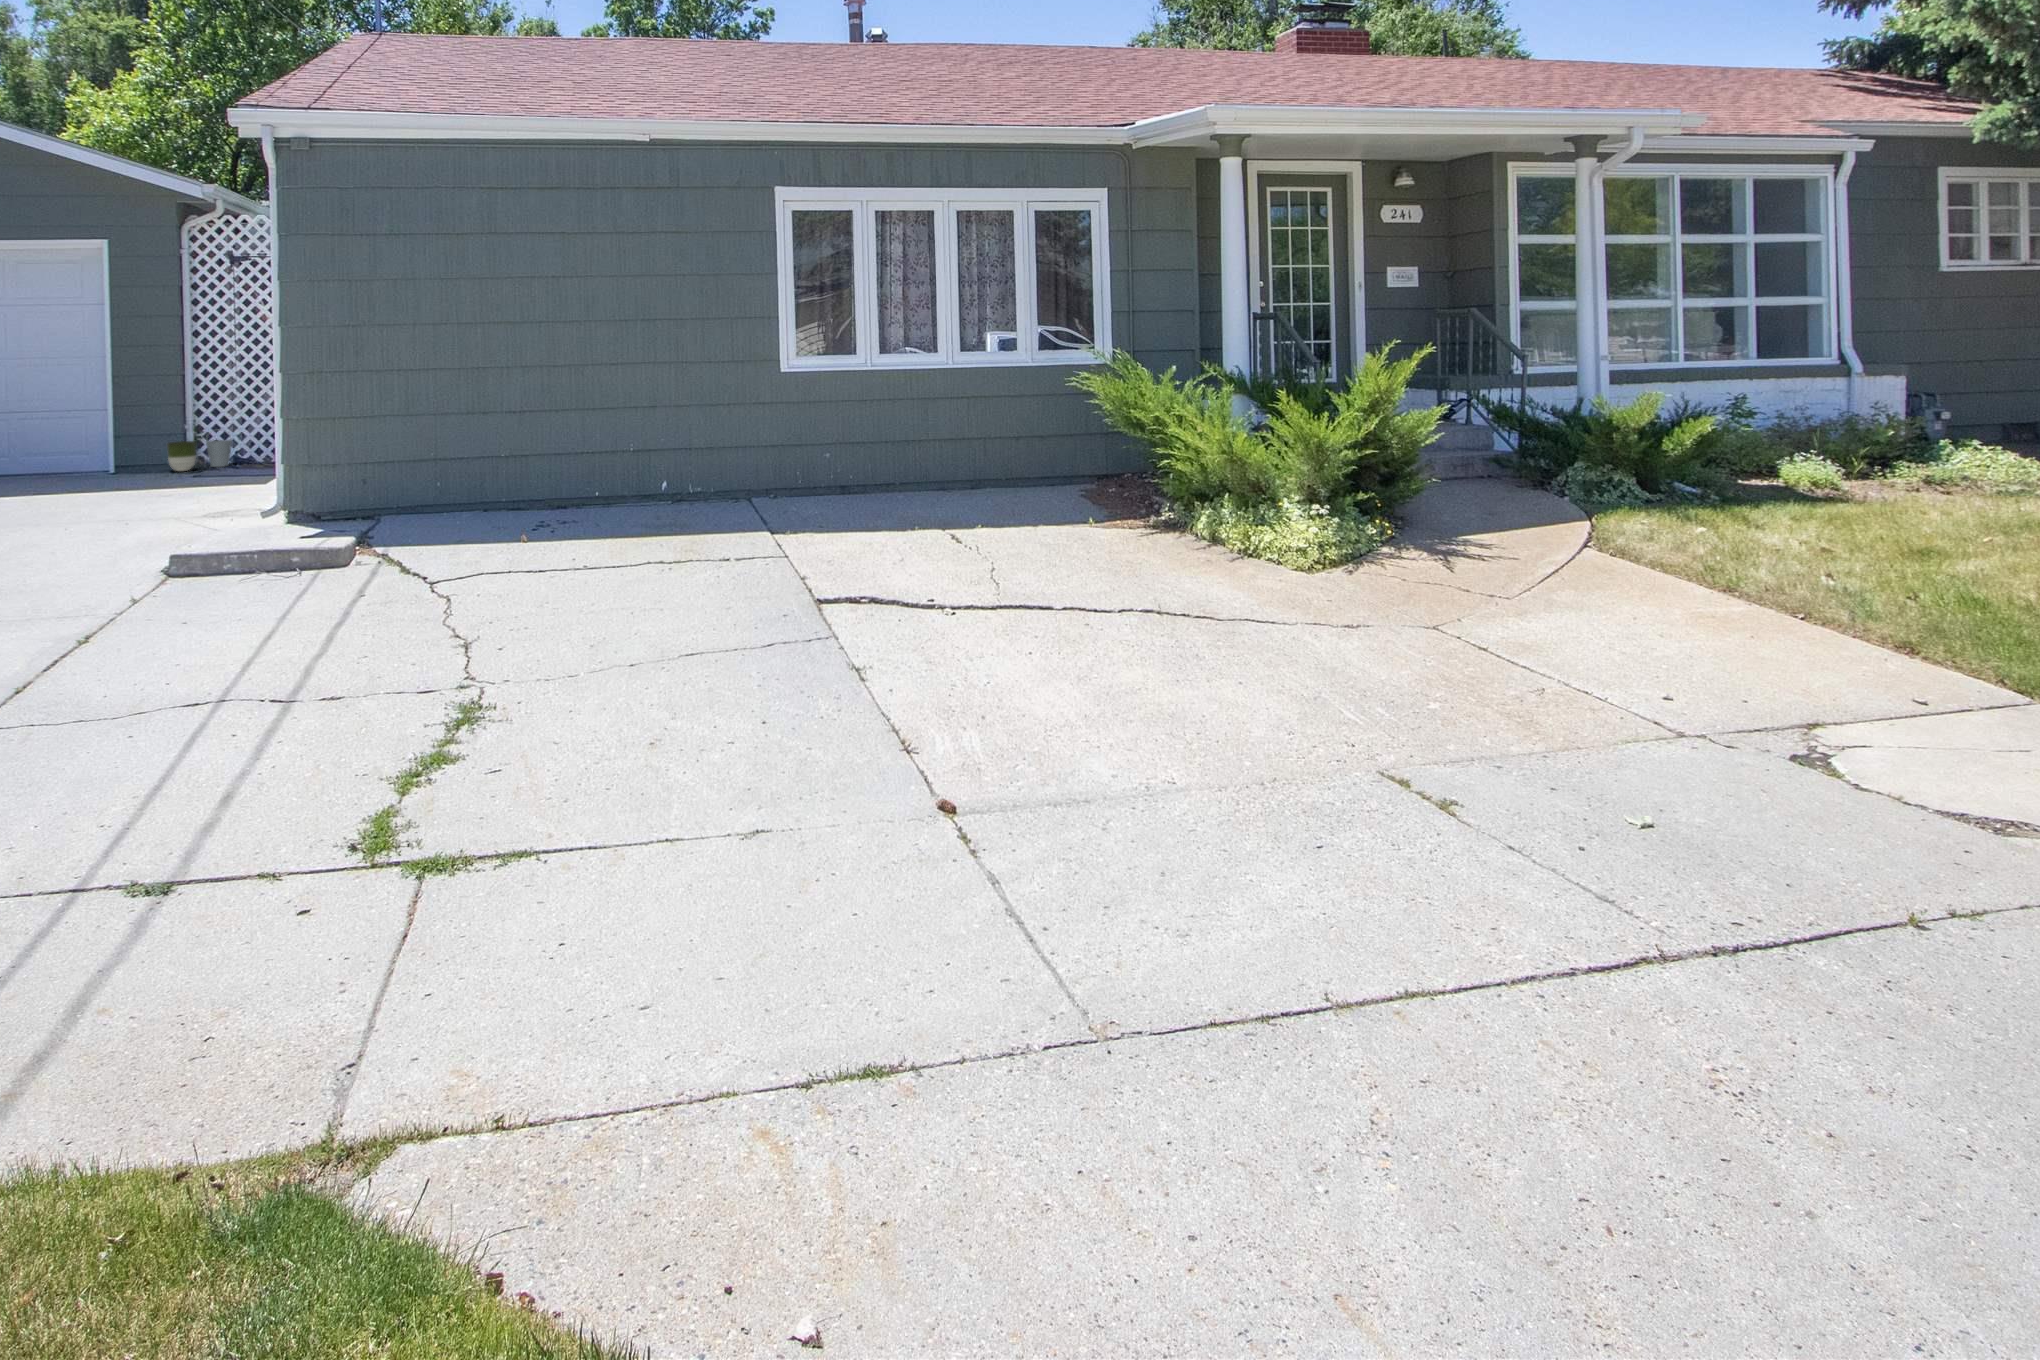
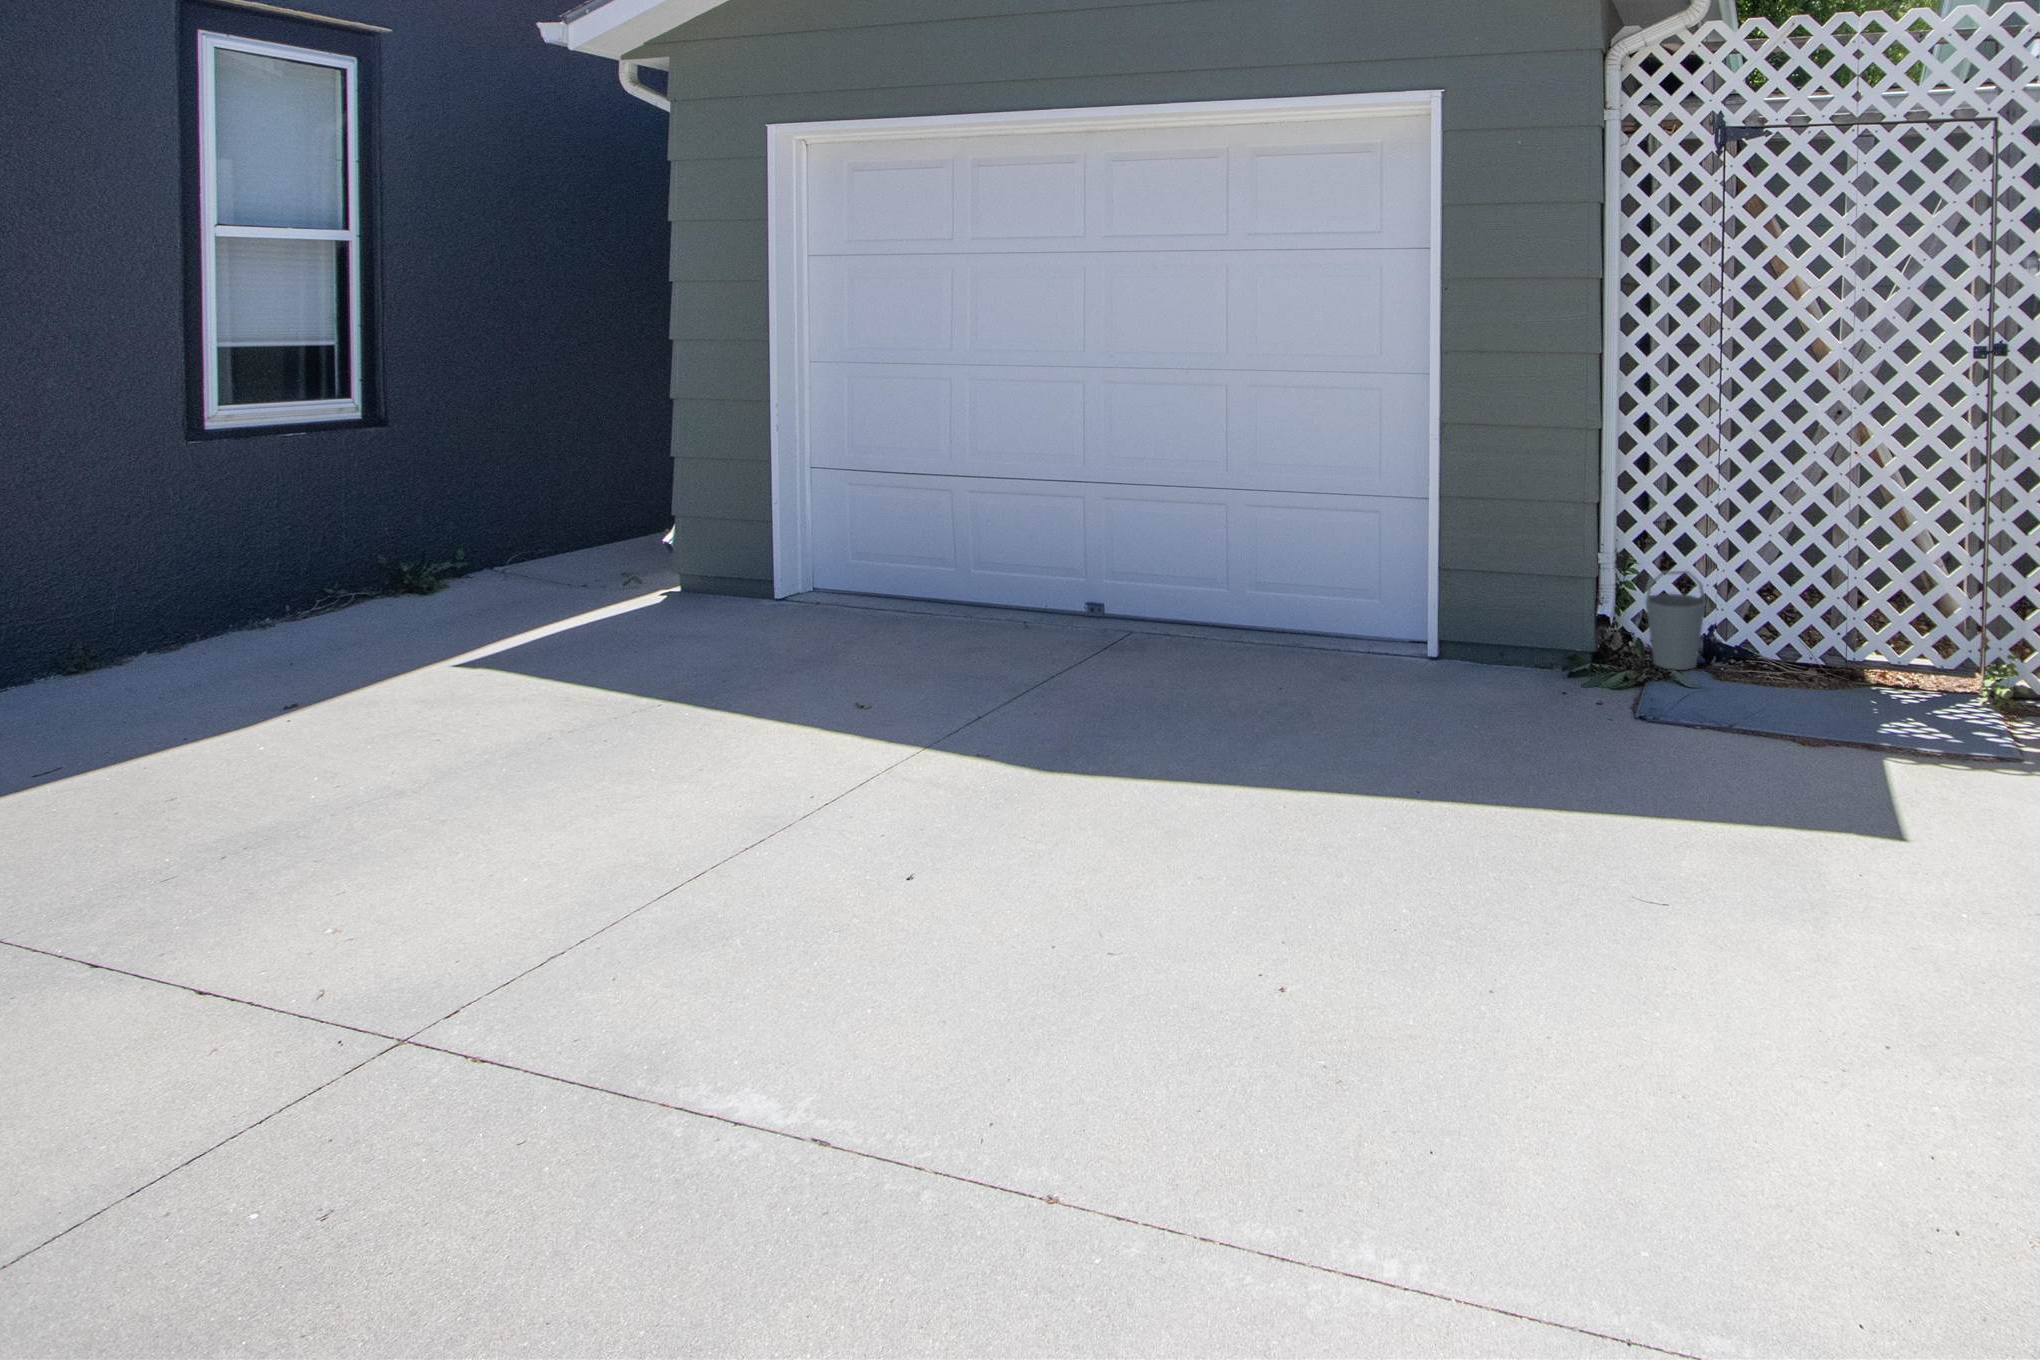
planter: present [167,441,196,471] -> none [1561,599,1631,682]

